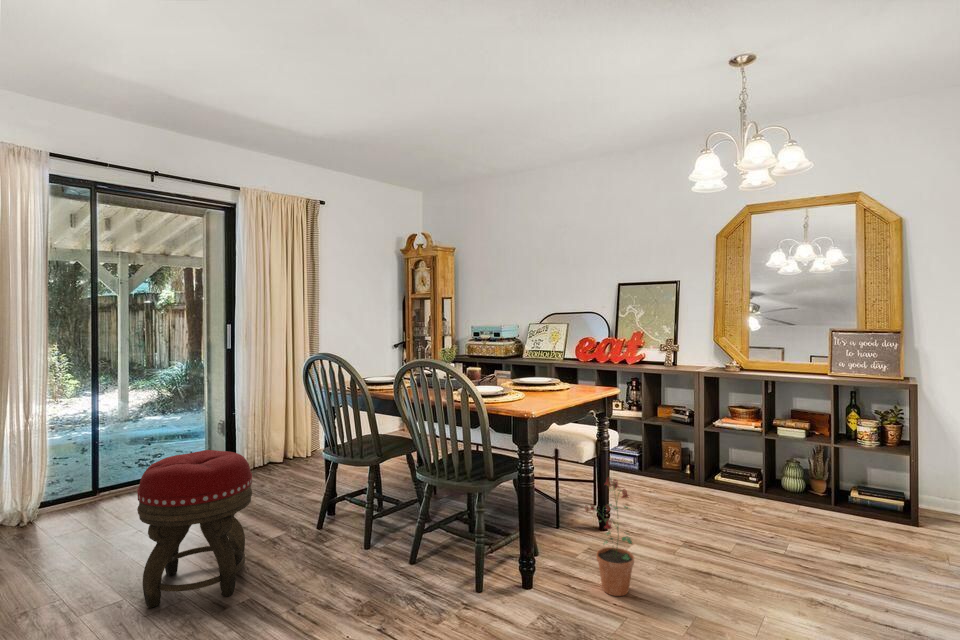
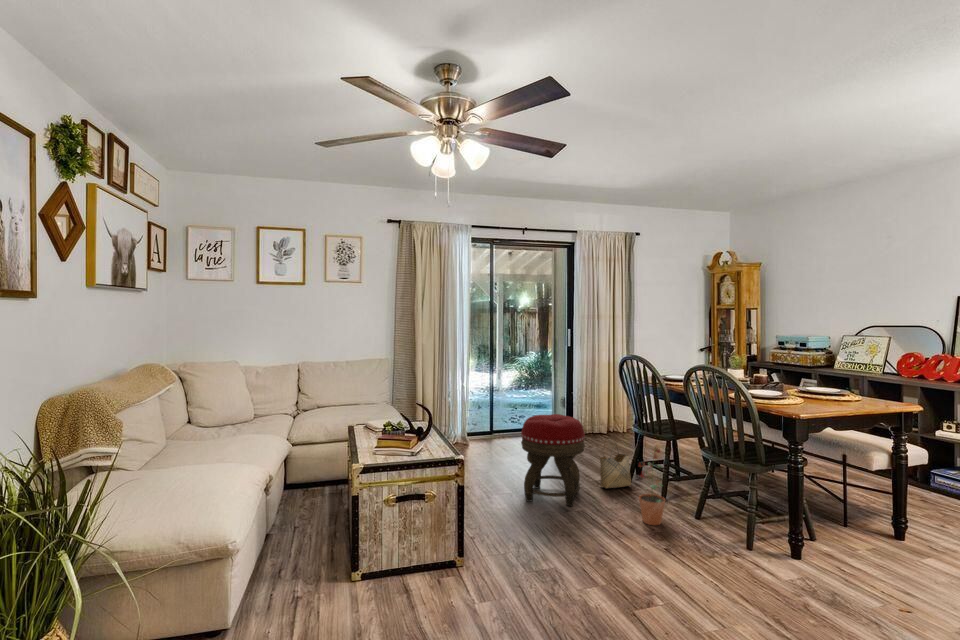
woven basket: none [276,471,322,547] -> present [600,438,631,489]
potted plant: present [585,477,634,596] -> present [639,447,665,525]

